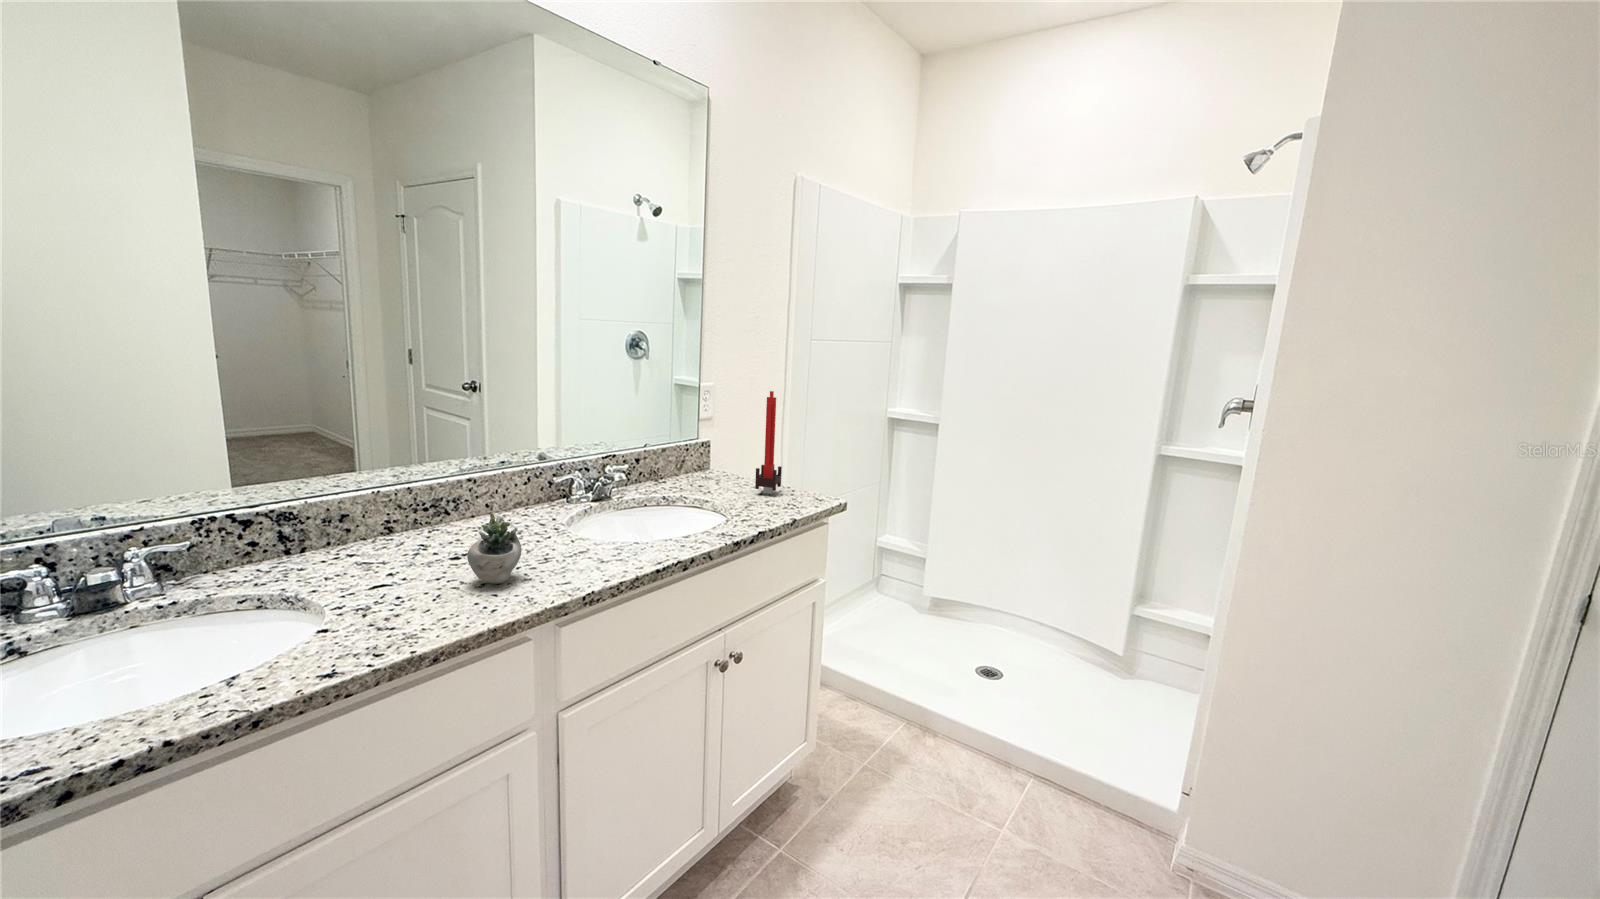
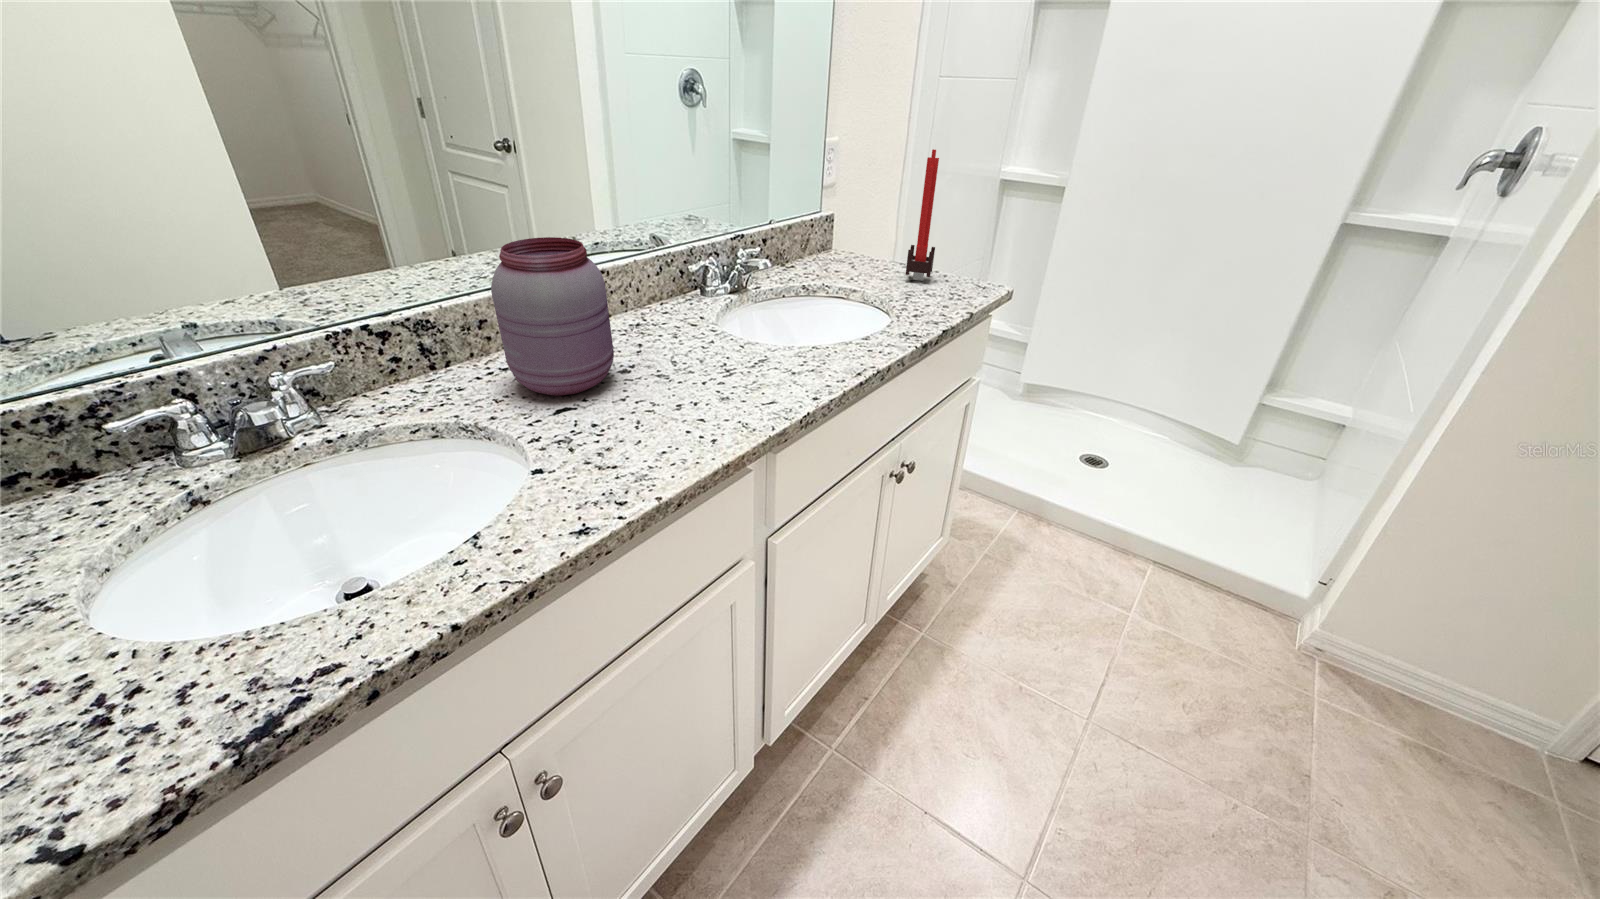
jar: none [339,448,444,575] -> present [491,237,614,395]
succulent plant: present [467,498,571,584] -> none [660,300,771,405]

